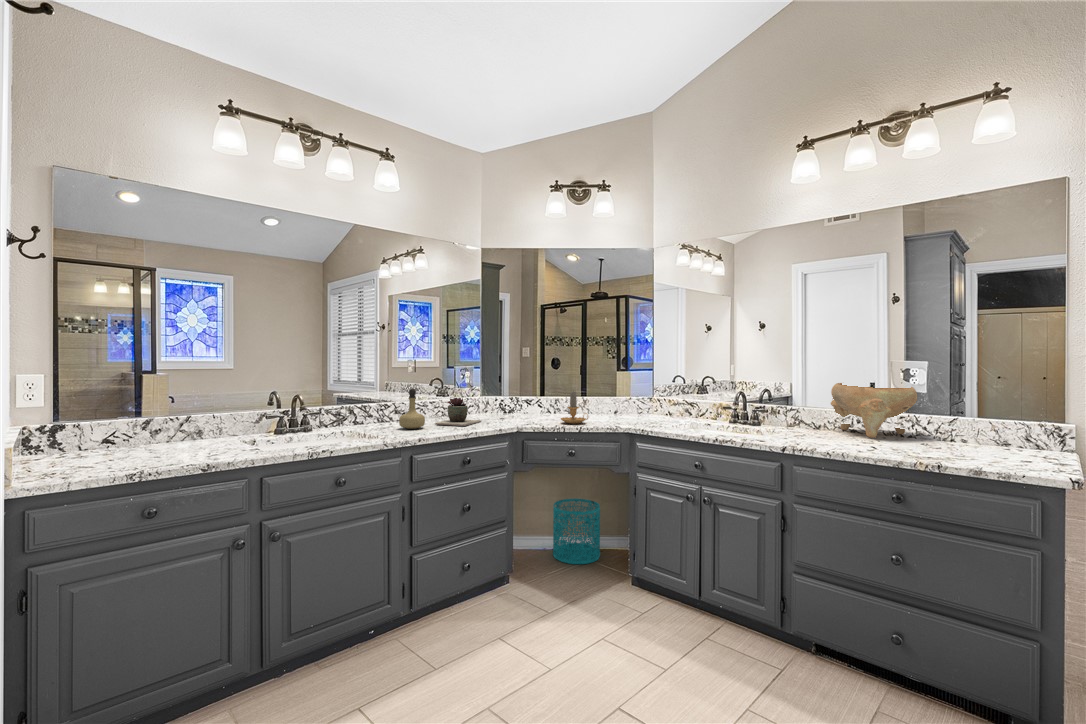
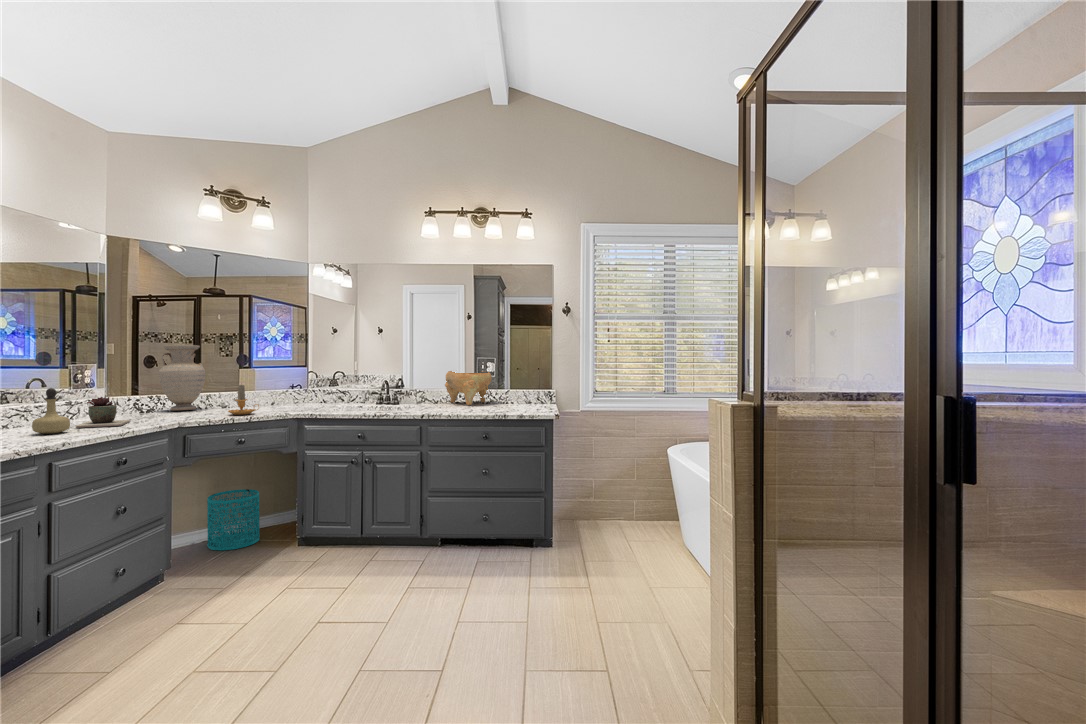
vase: none [519,350,556,413] -> present [159,345,206,411]

